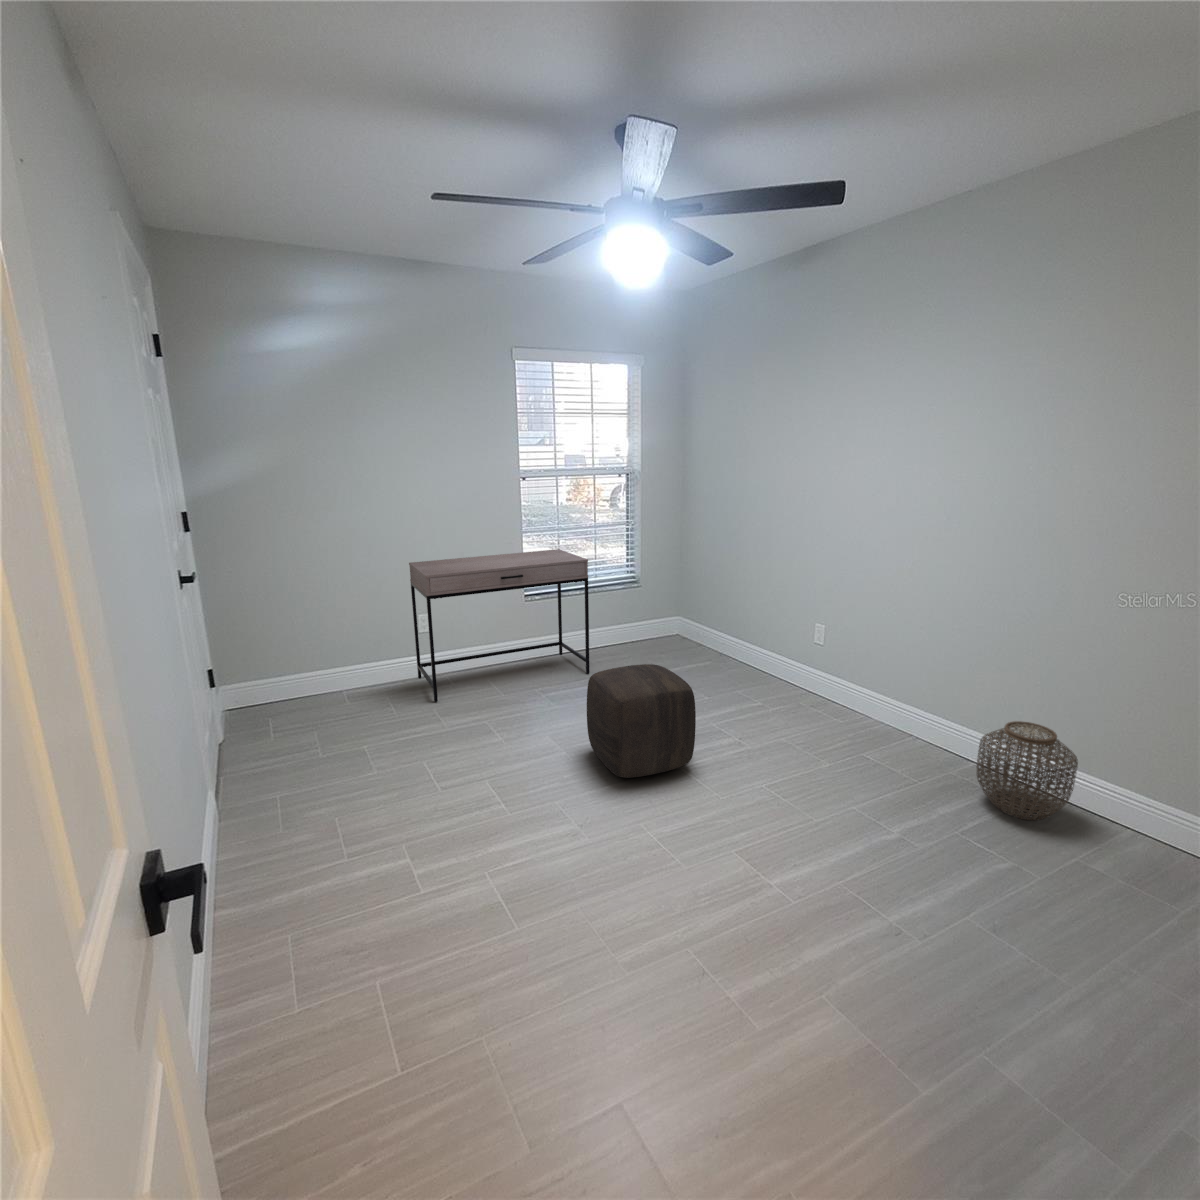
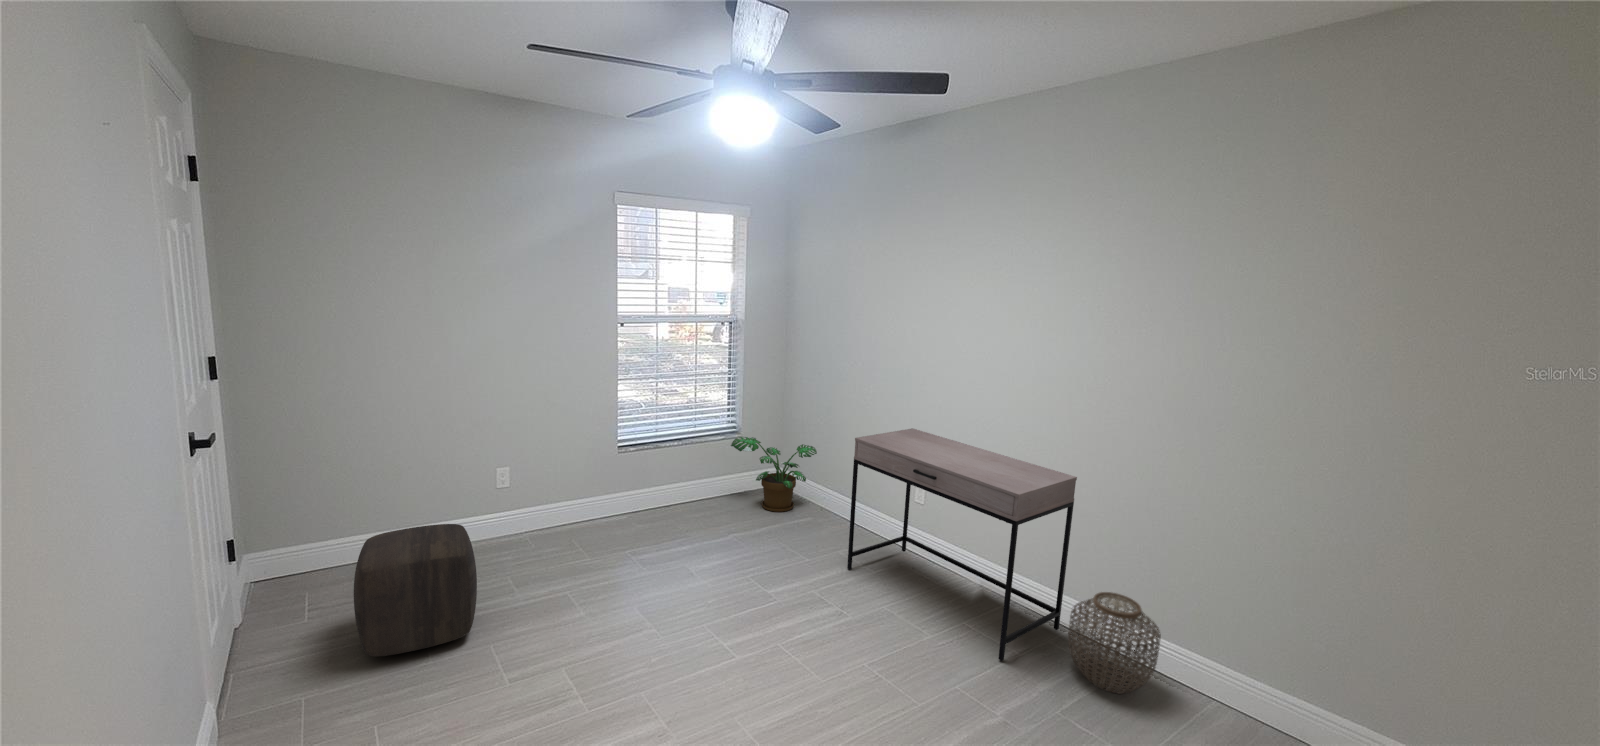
desk: present [409,549,589,702] -> present [847,428,1077,661]
potted plant: none [631,587,718,659] -> present [730,437,817,512]
ottoman: present [587,664,696,778] -> present [354,524,477,656]

